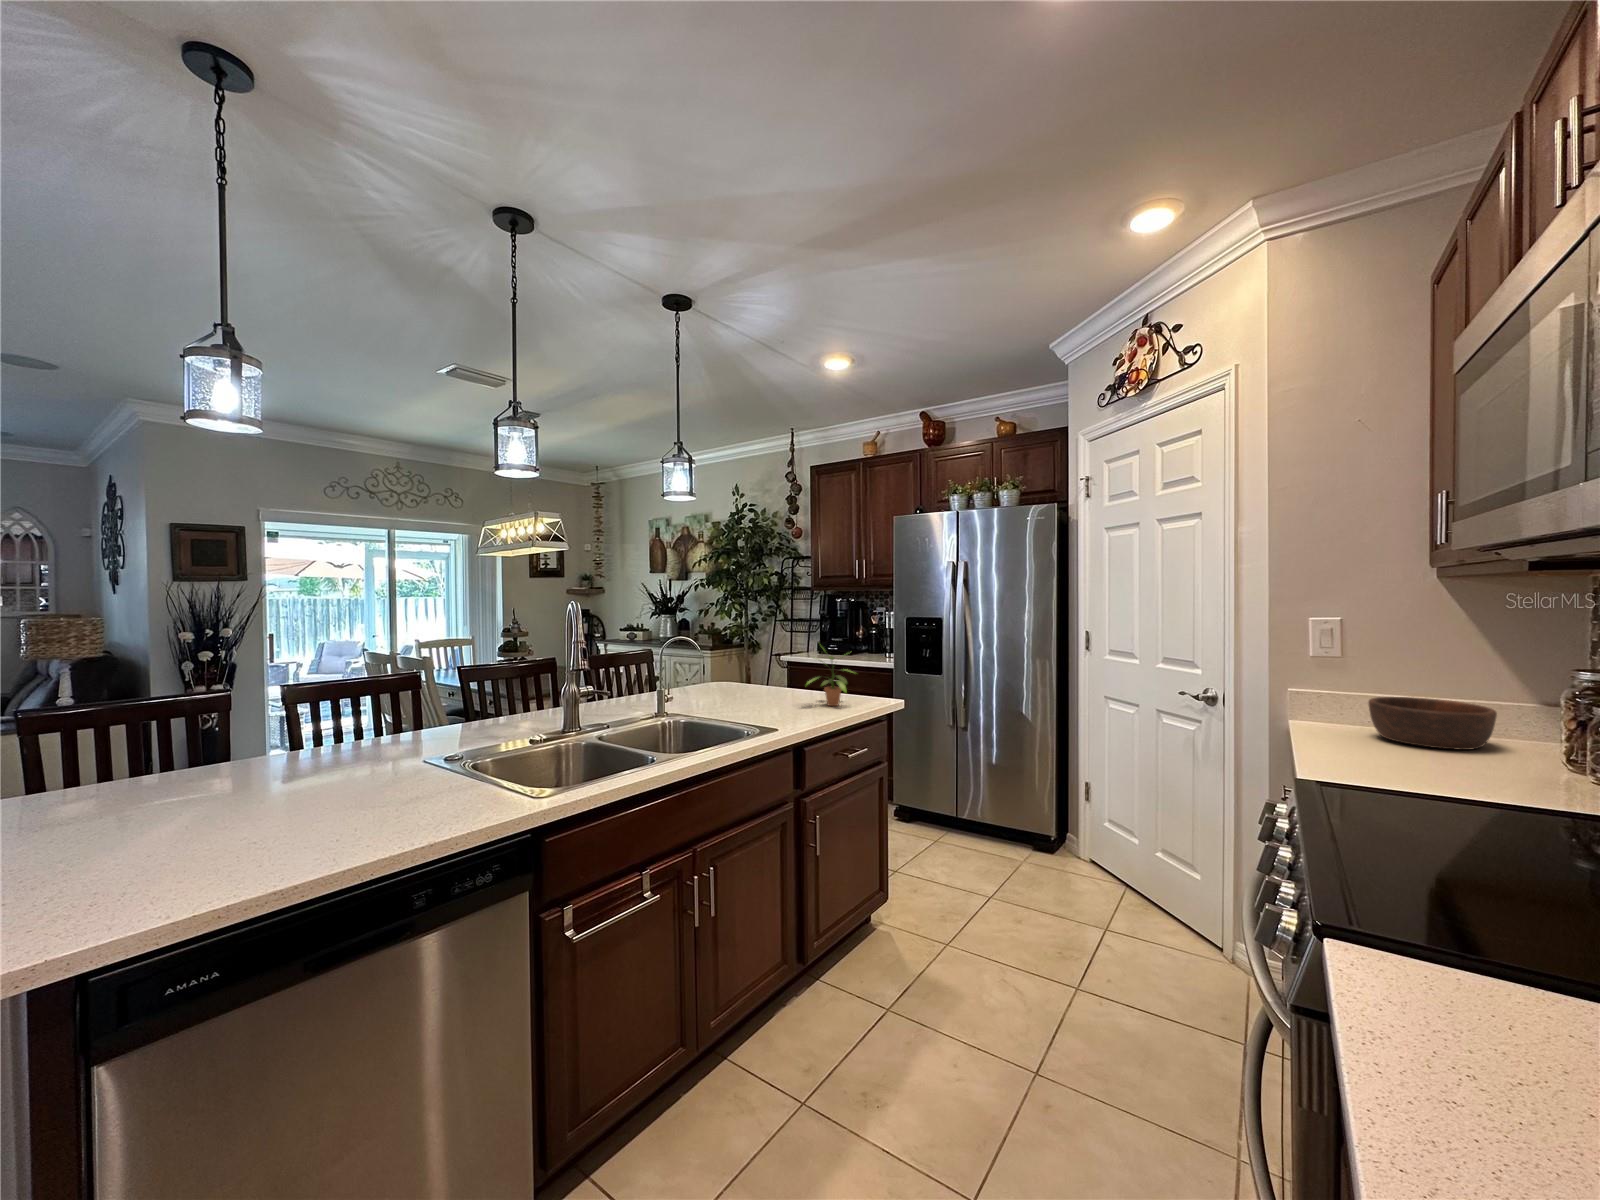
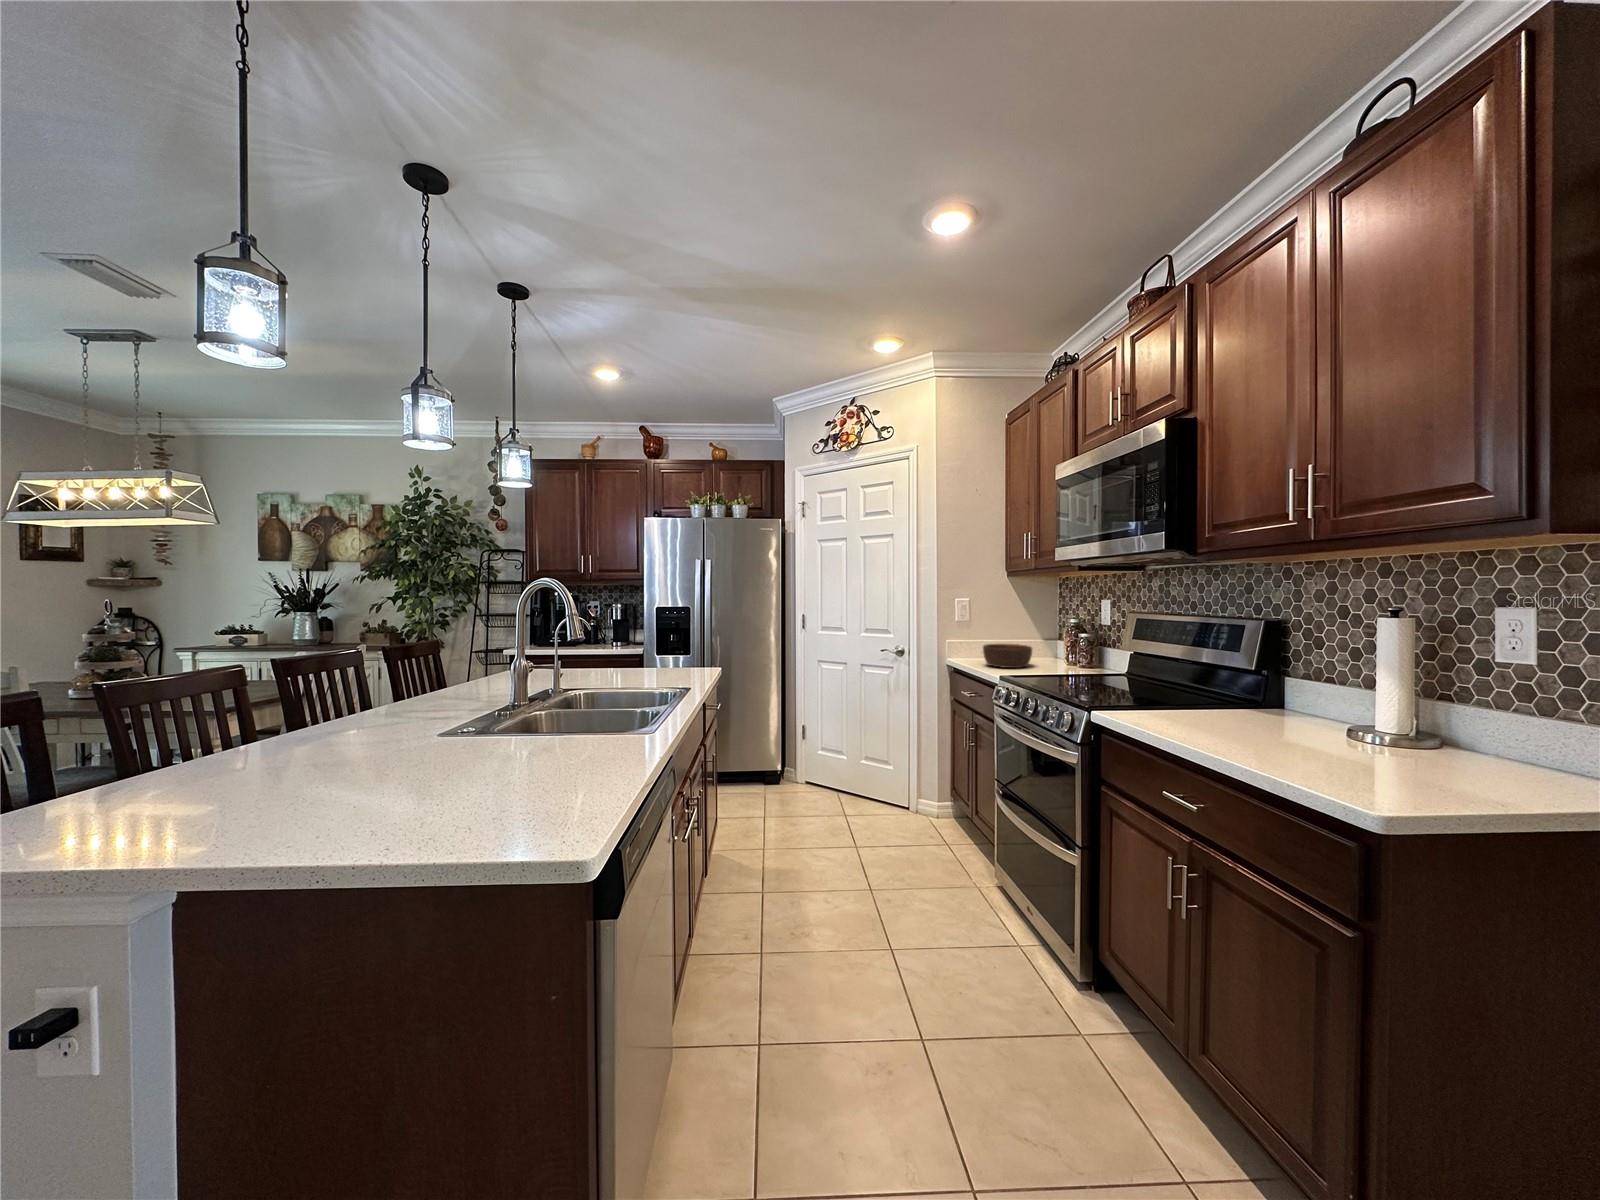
potted plant: present [806,649,852,706] -> none [649,630,694,684]

